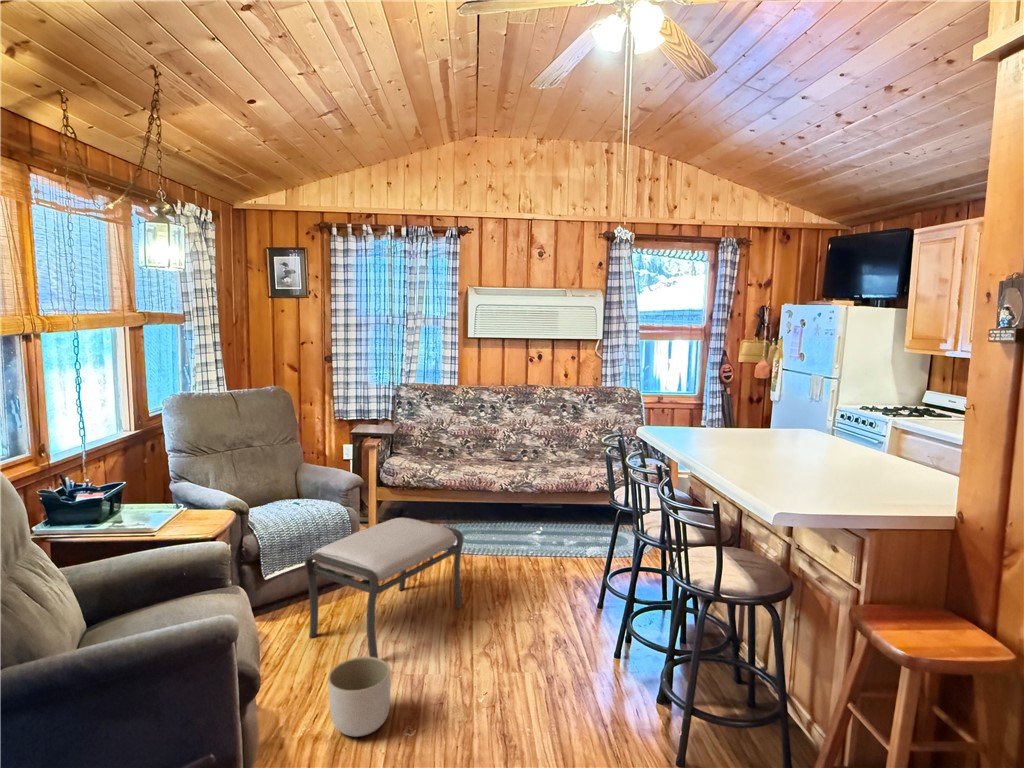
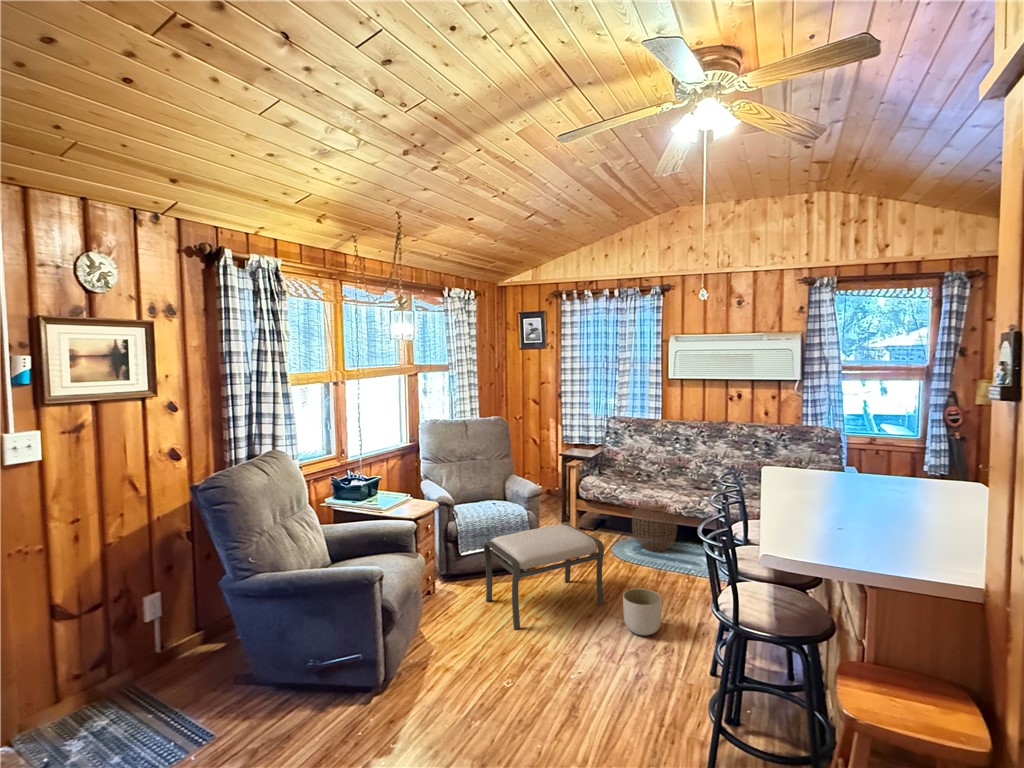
woven basket: none [450,477,501,536] -> present [632,502,677,551]
planter: present [328,657,391,737] -> present [623,588,662,636]

